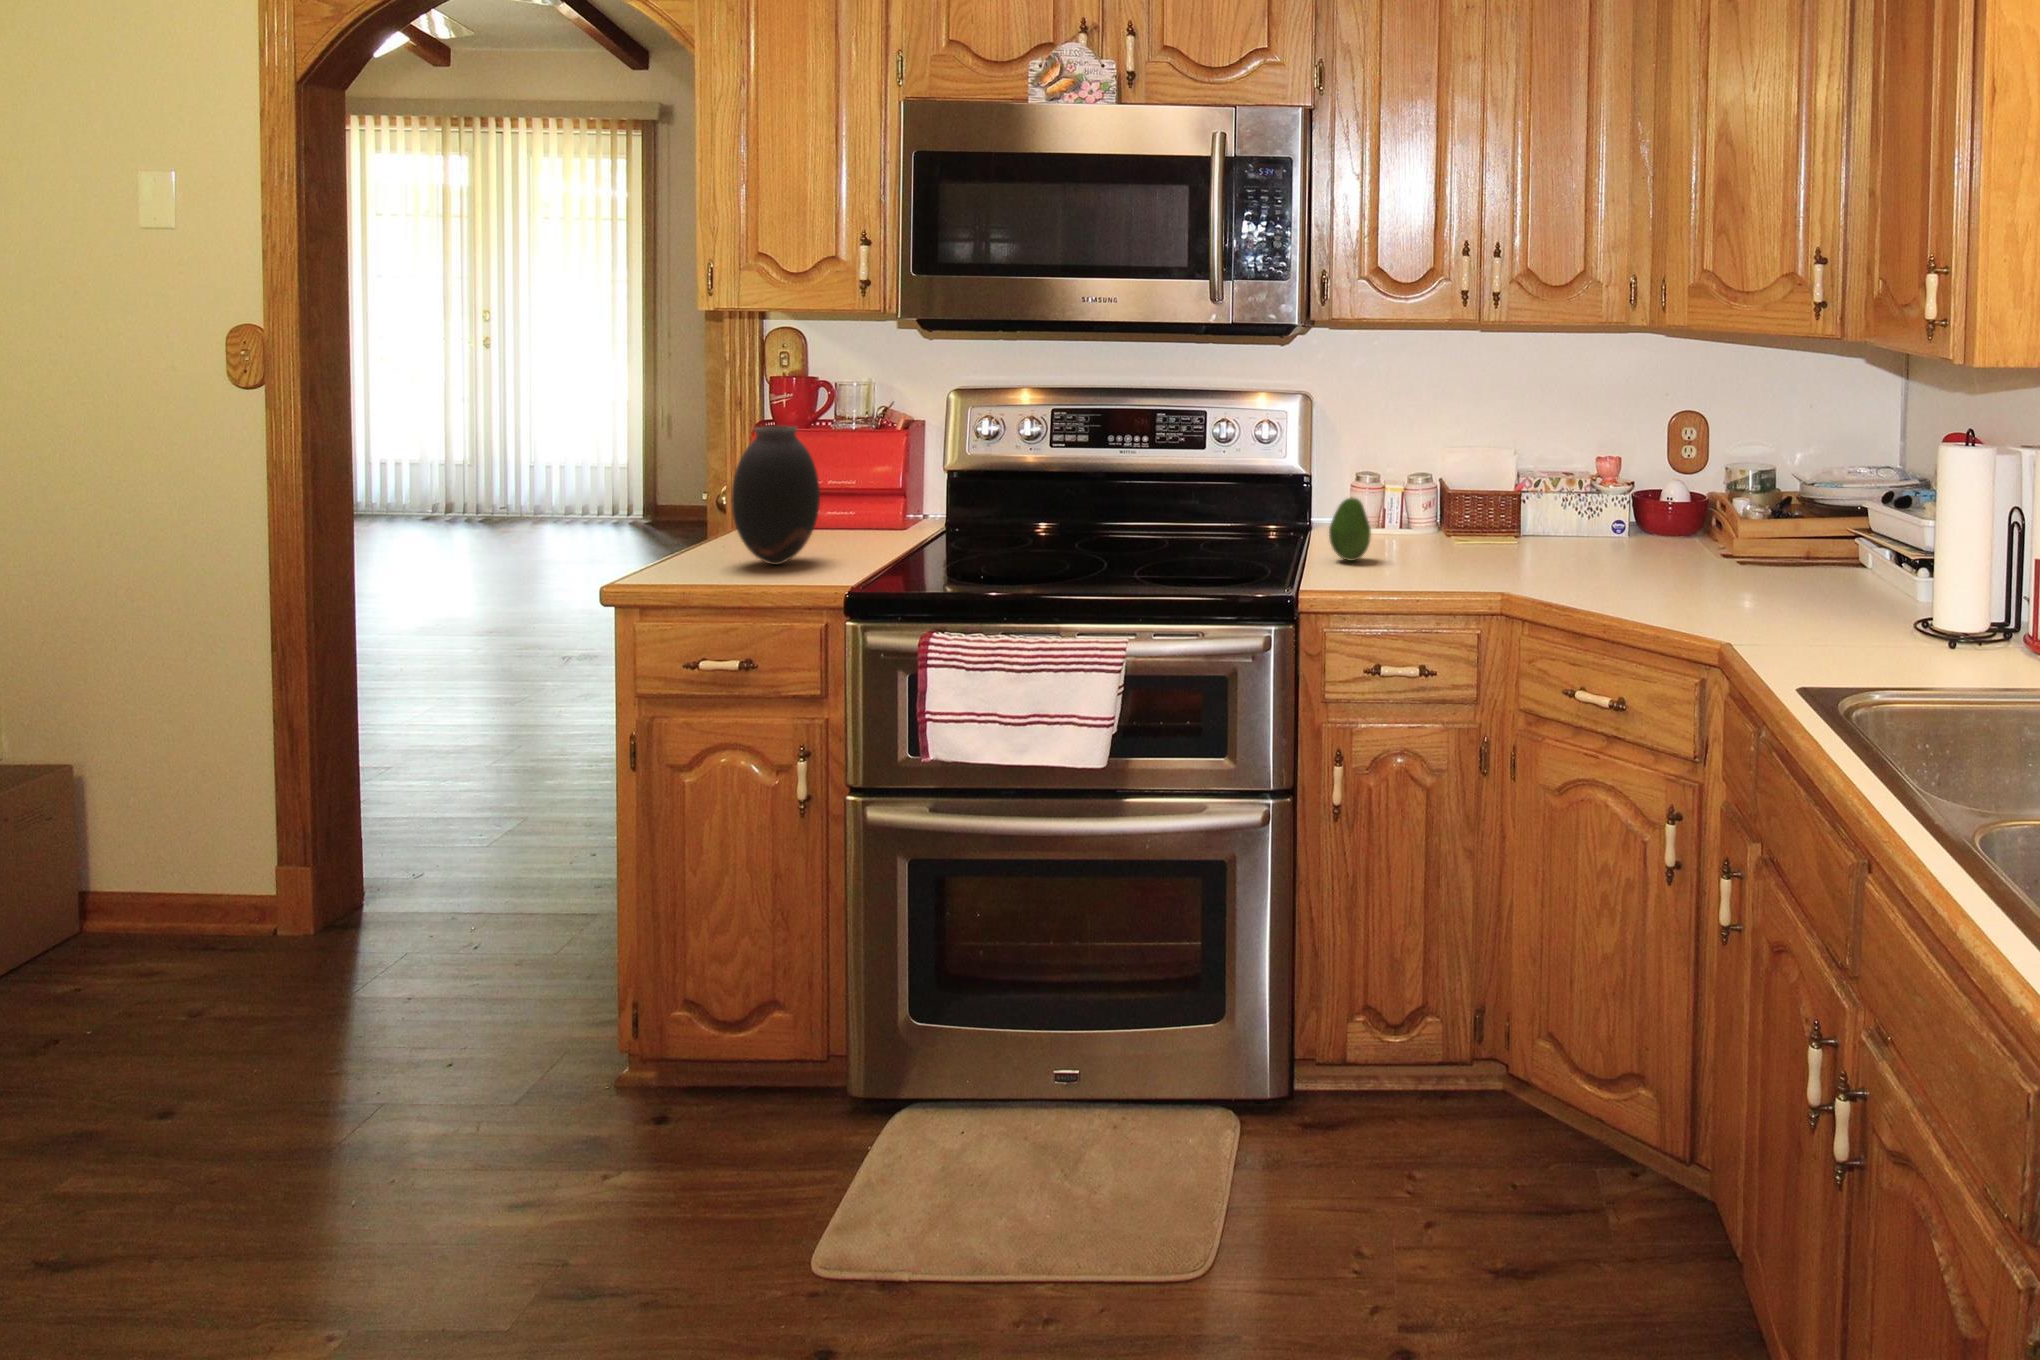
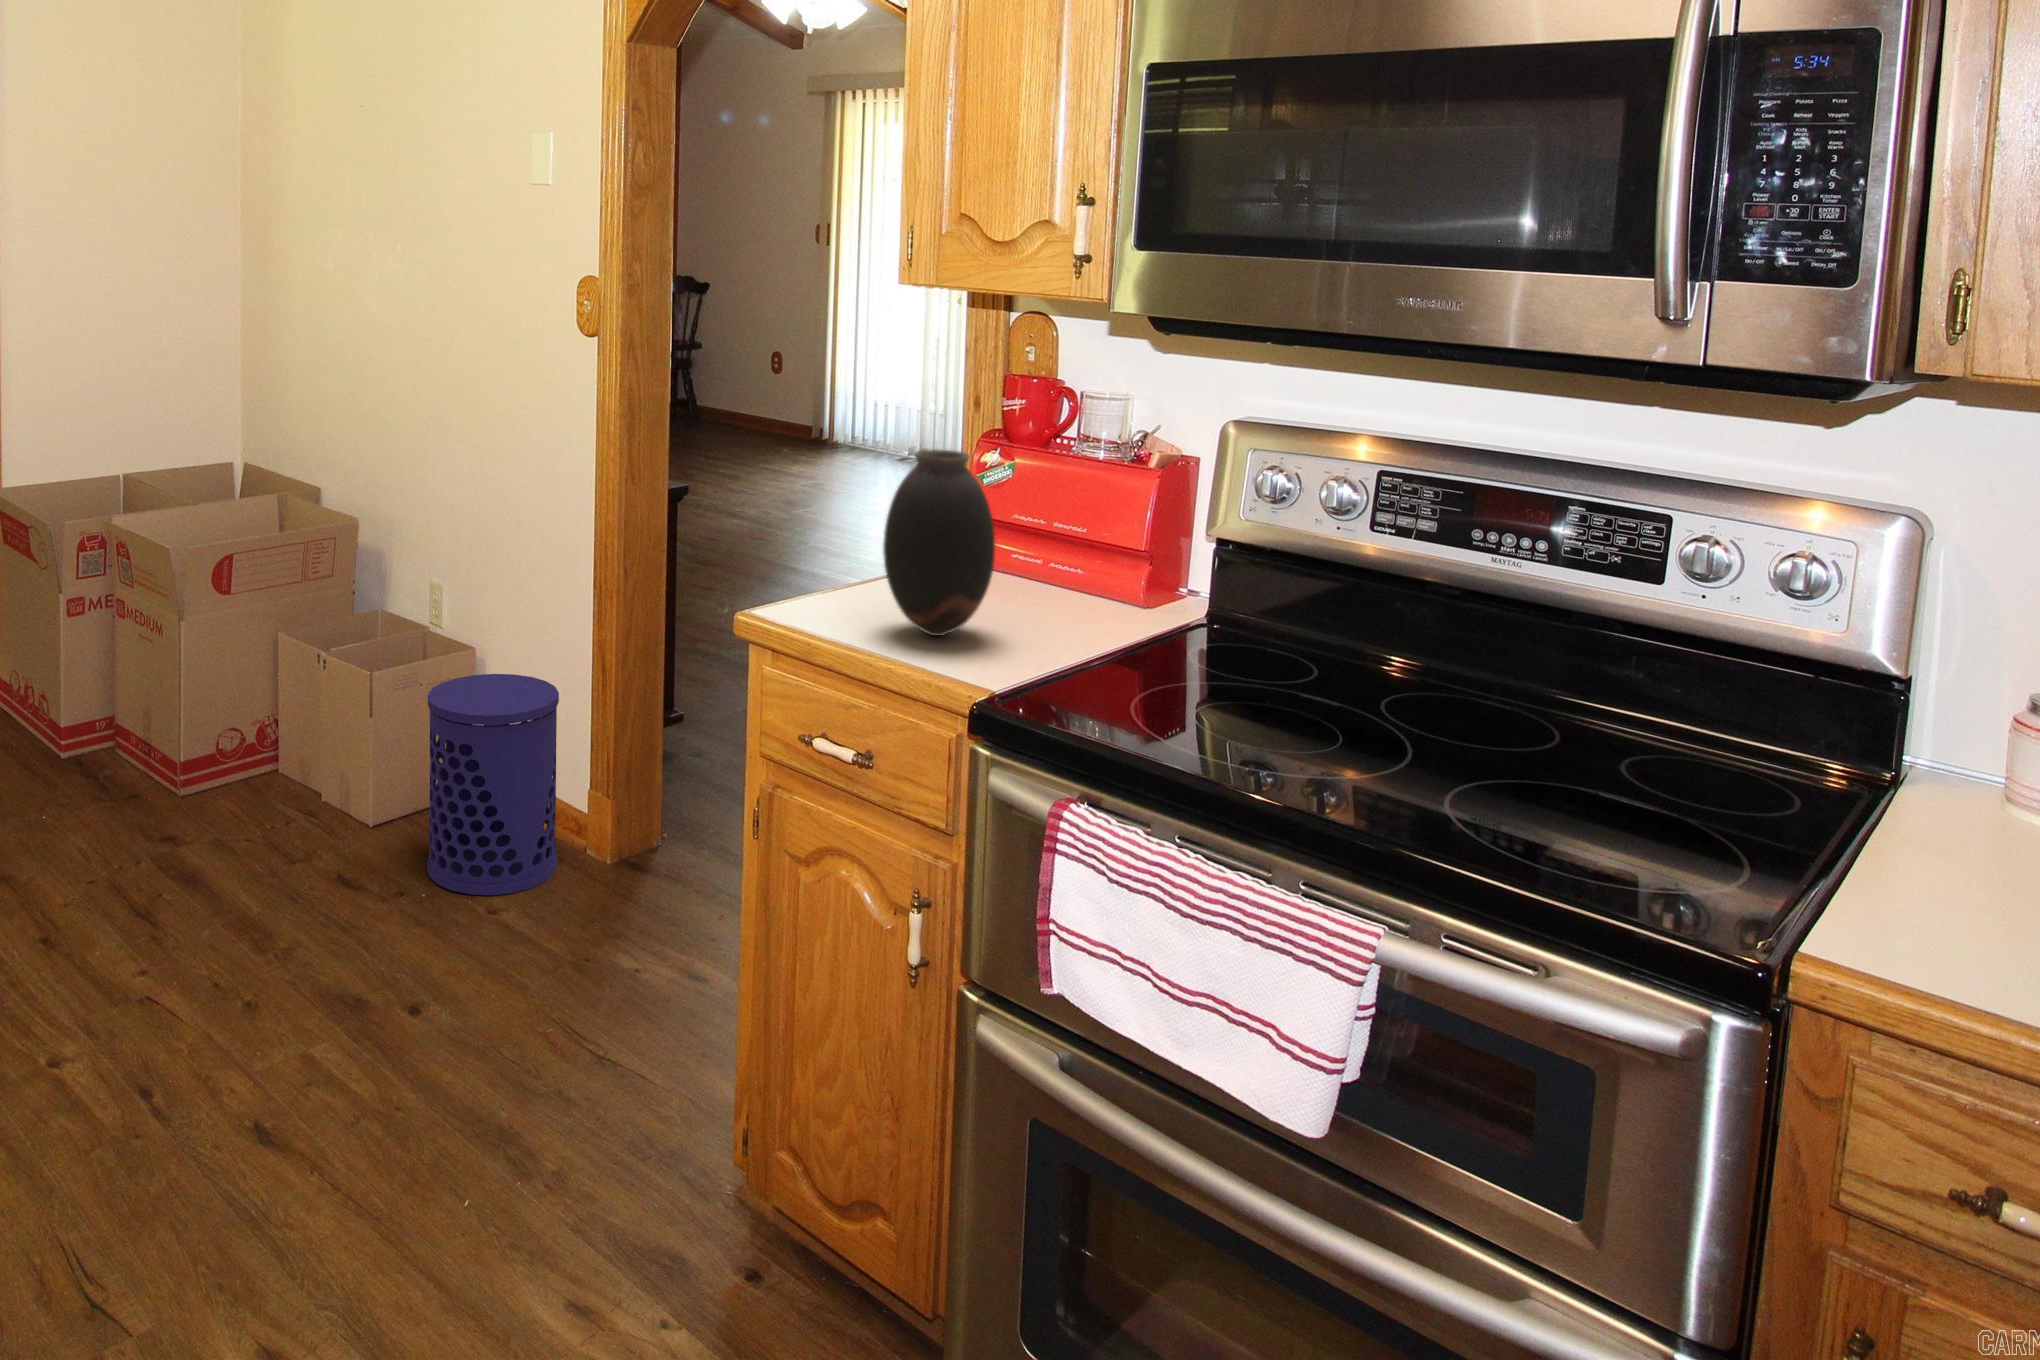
fruit: present [1329,497,1371,561] -> none [1904,746,2023,882]
waste bin: none [49,752,239,1002] -> present [427,674,559,895]

